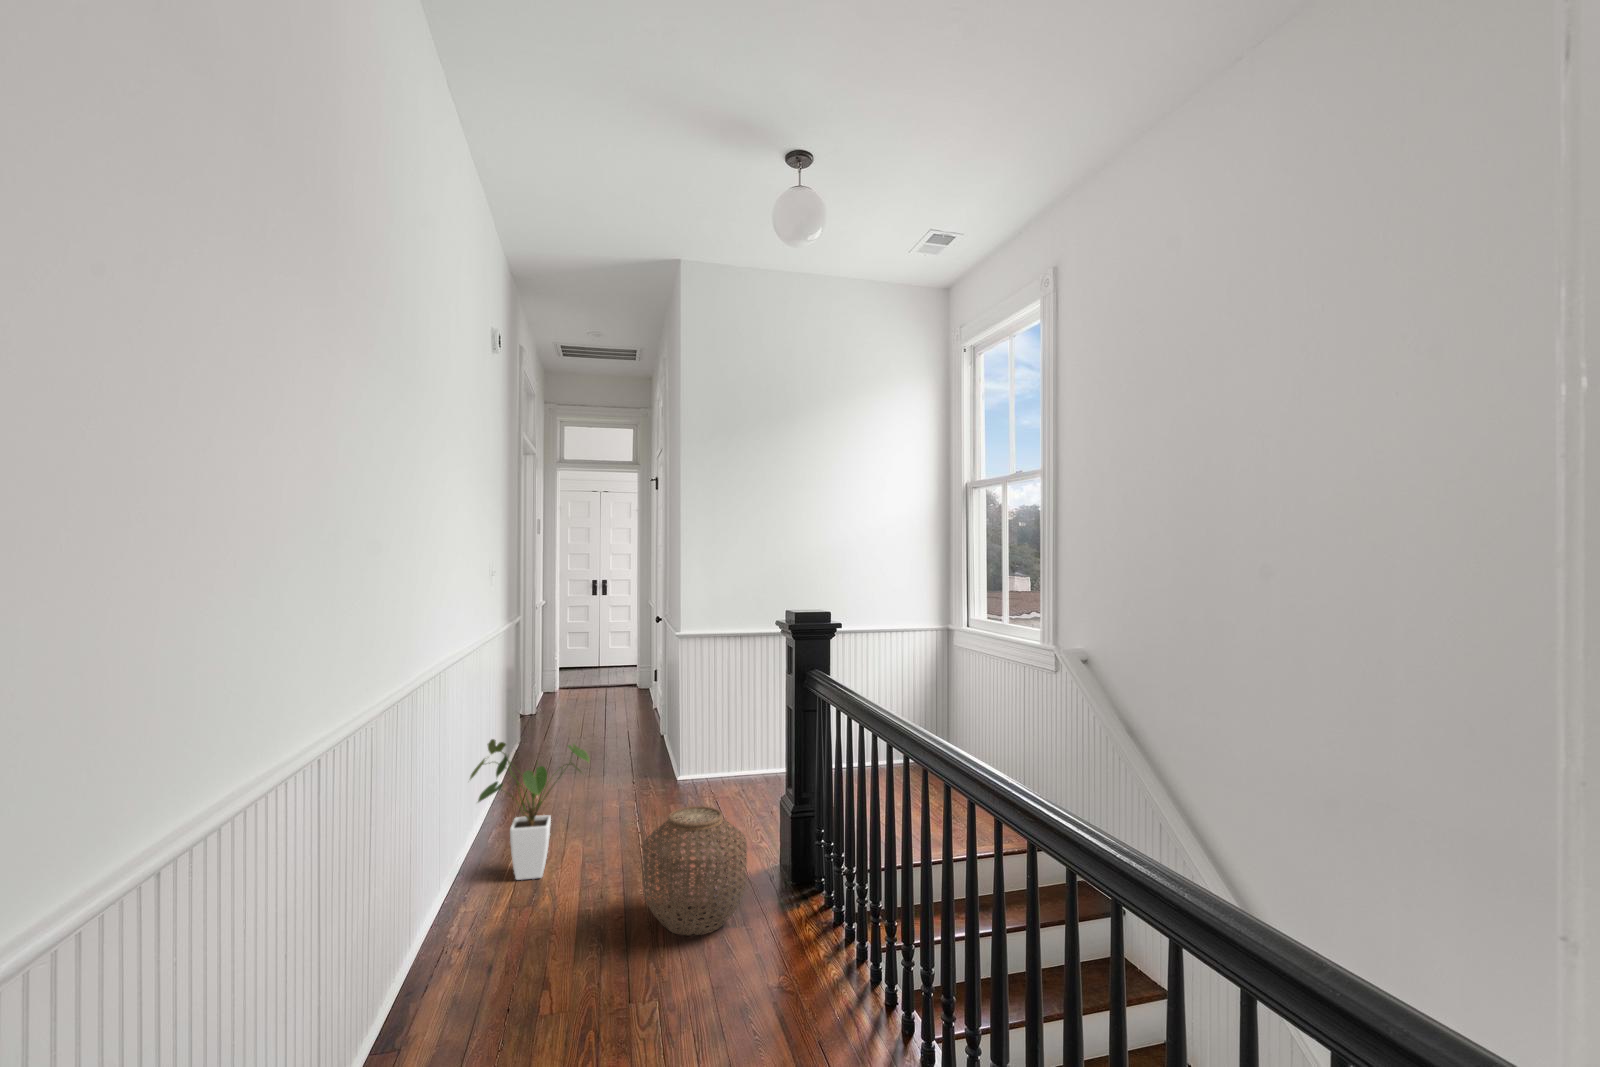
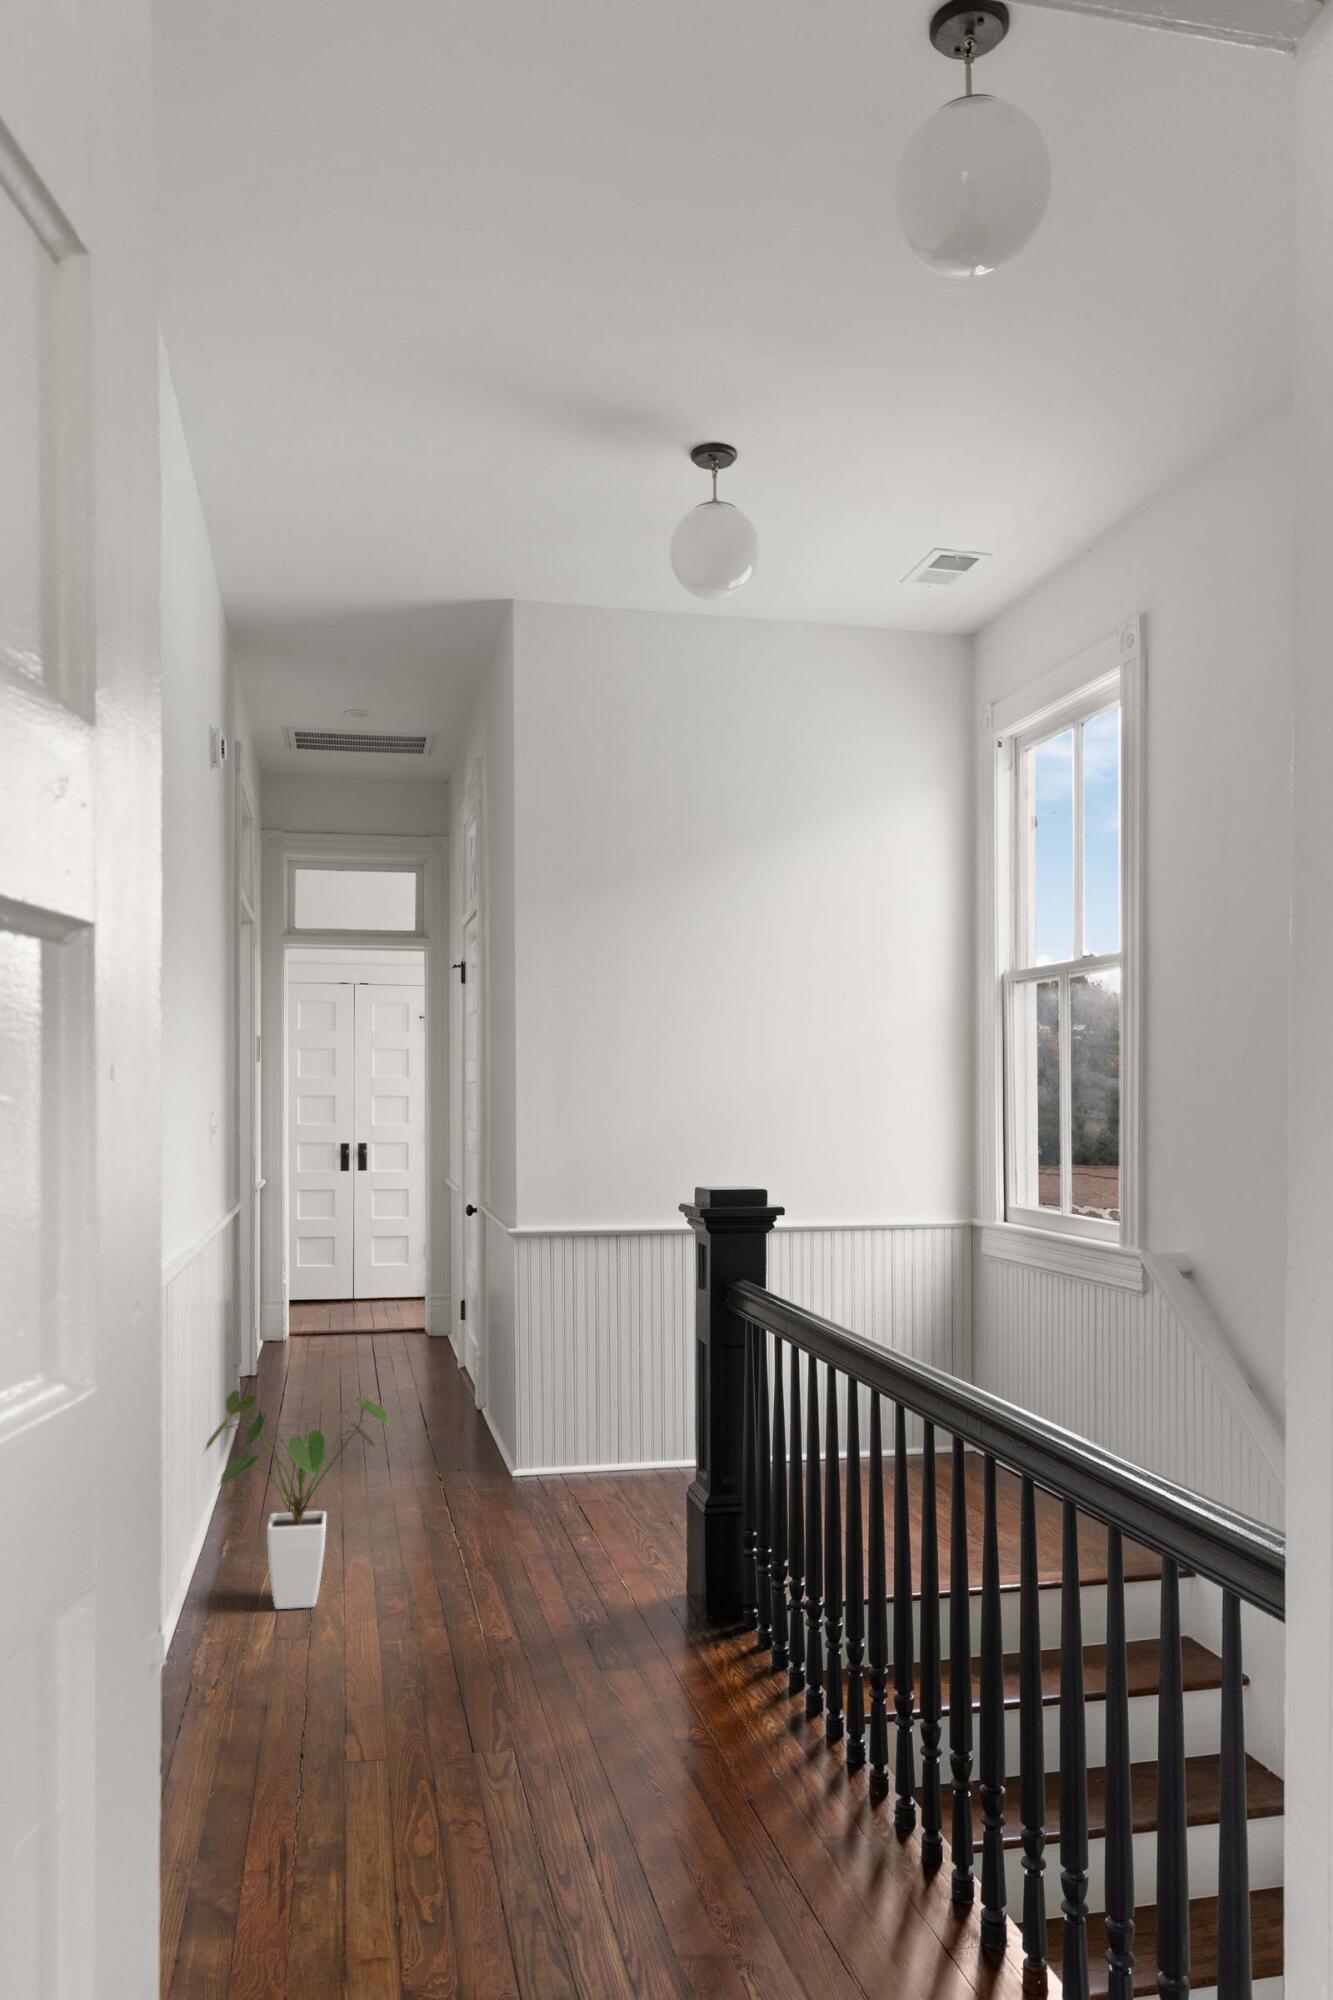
woven basket: present [642,806,747,936] -> none [480,1487,638,1679]

